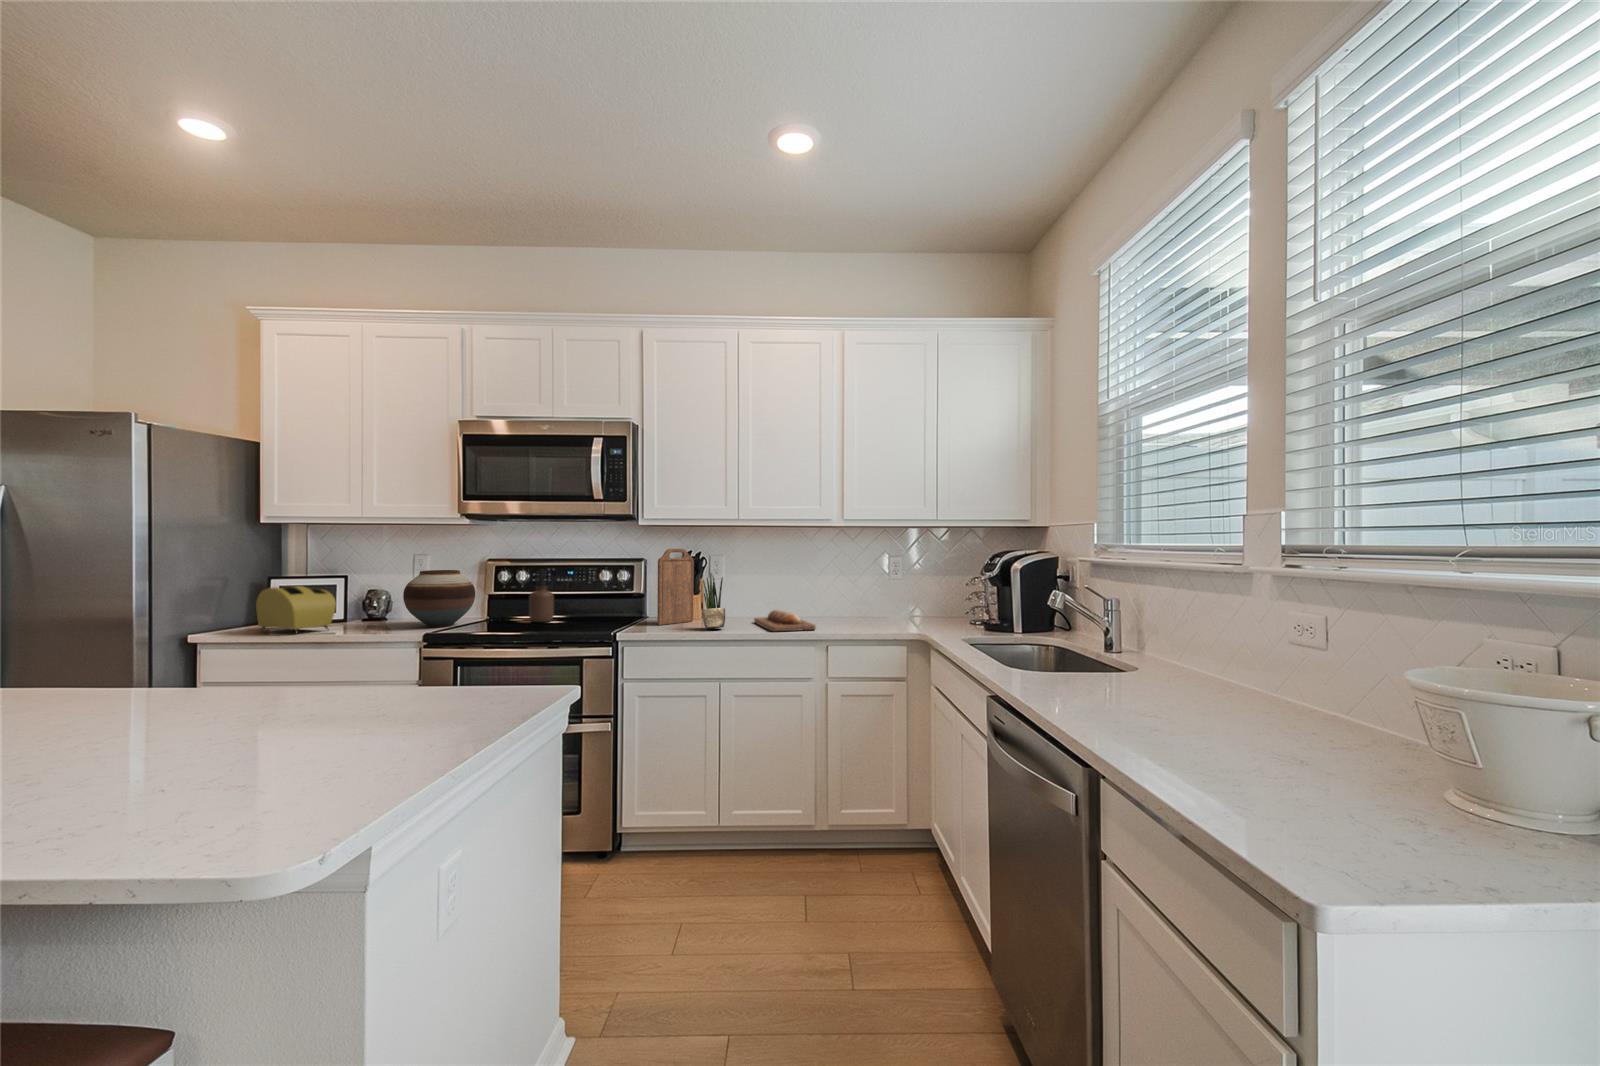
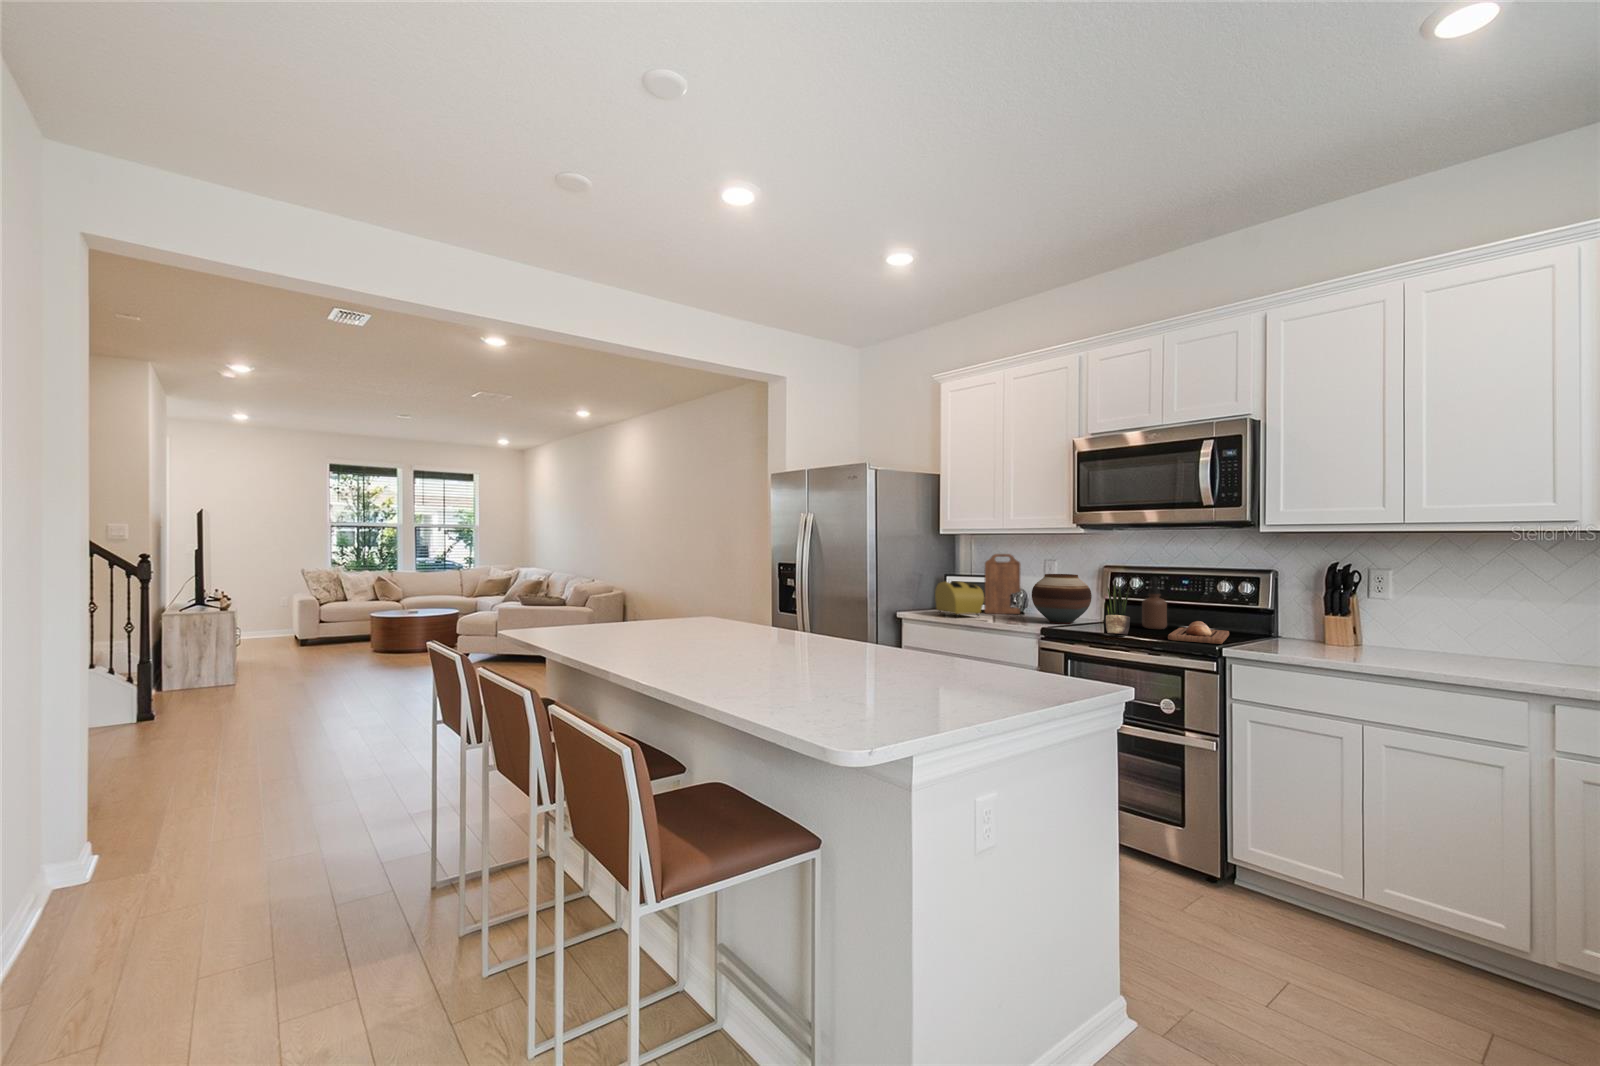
cutting board: present [657,549,694,625] -> present [984,554,1020,614]
potted plant: present [702,573,725,628] -> present [1106,580,1130,635]
bread loaf: present [754,610,816,631] -> present [1168,621,1229,644]

